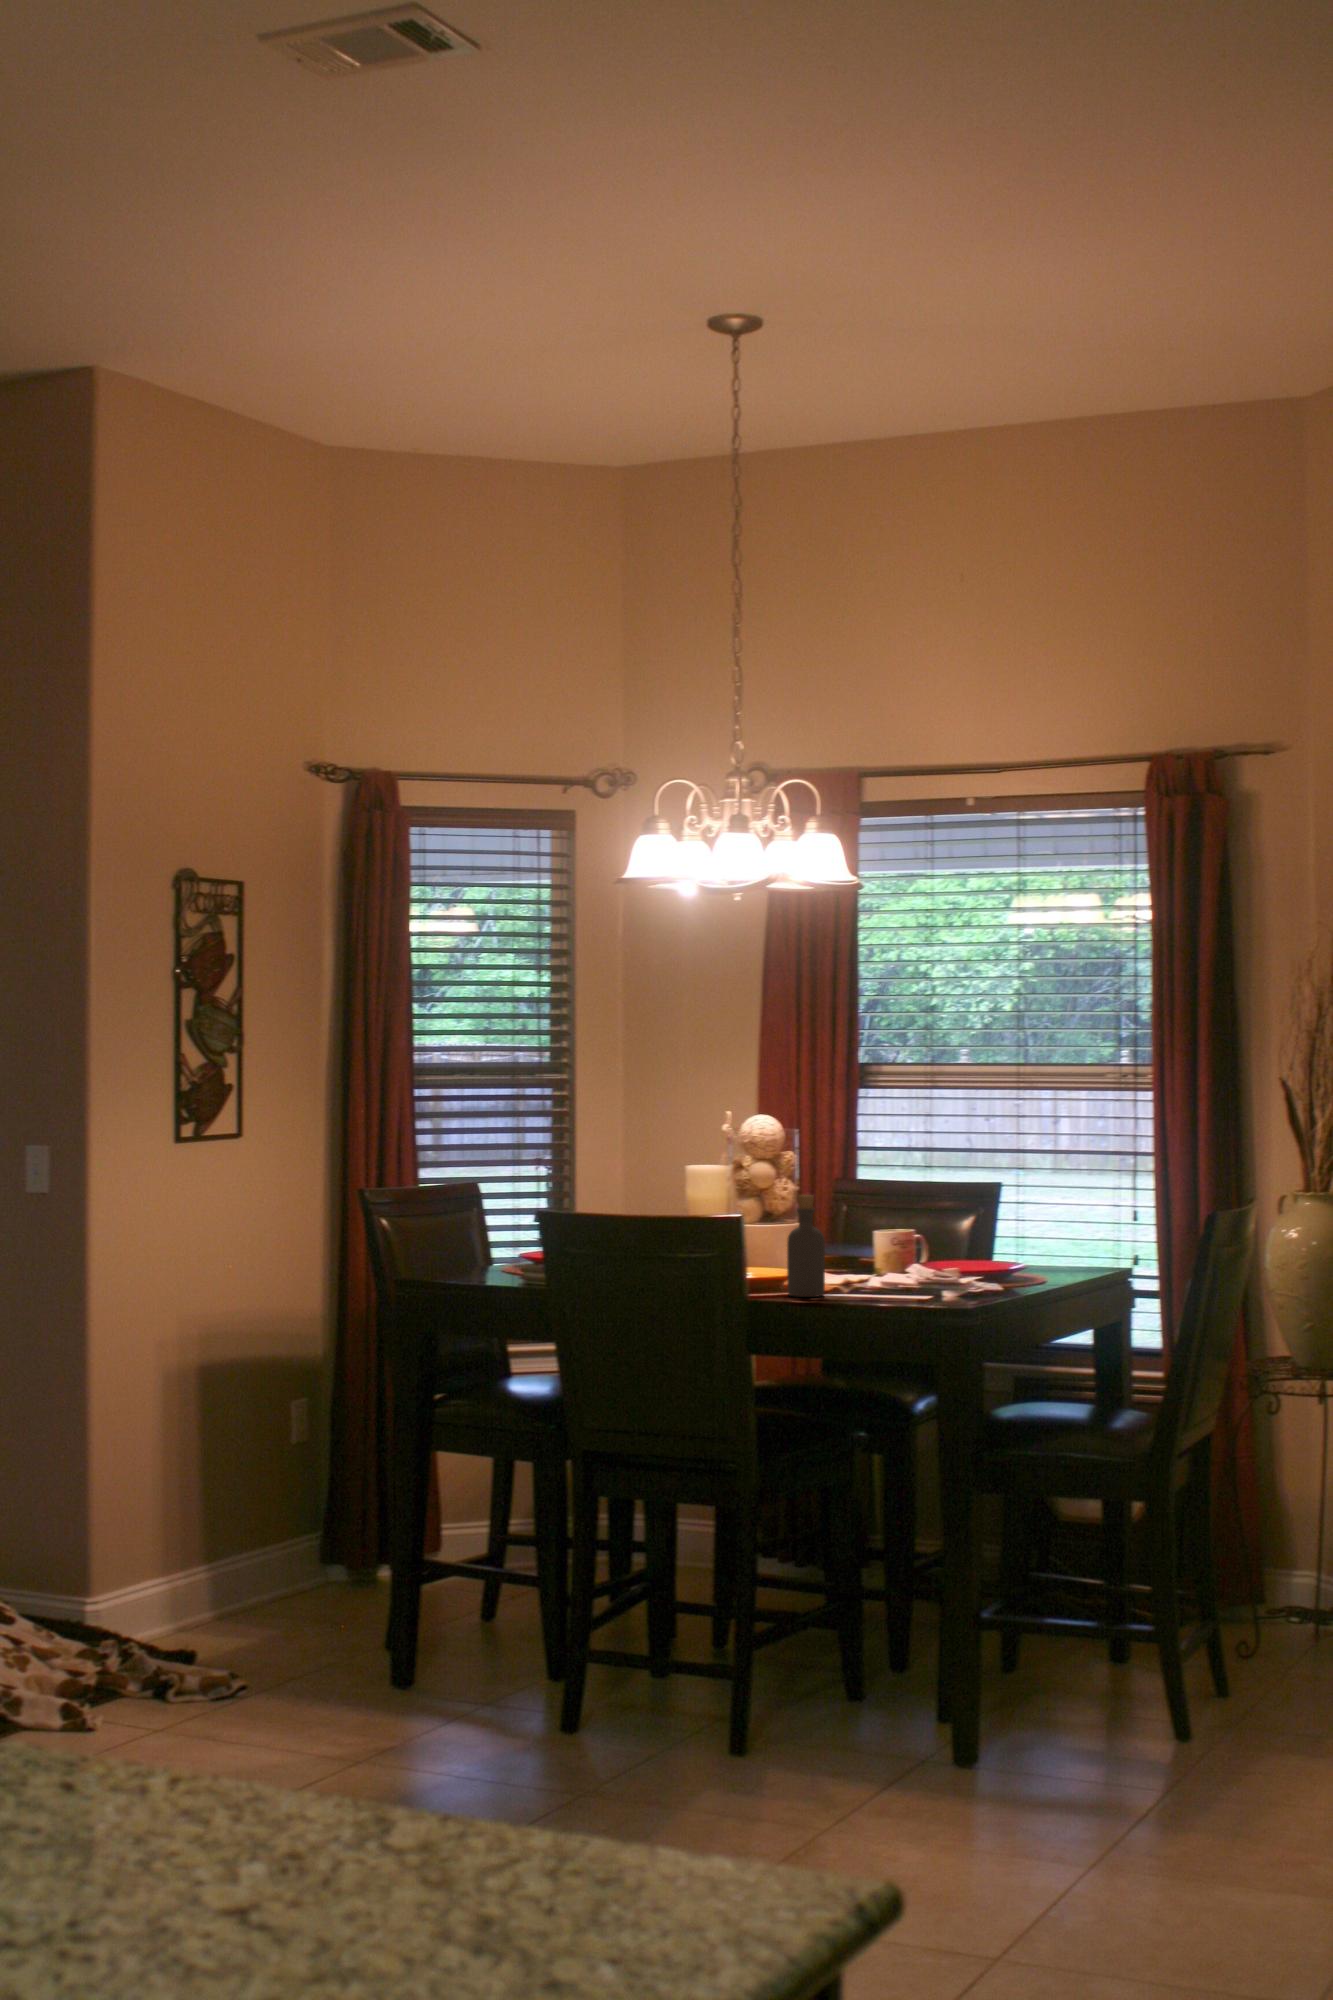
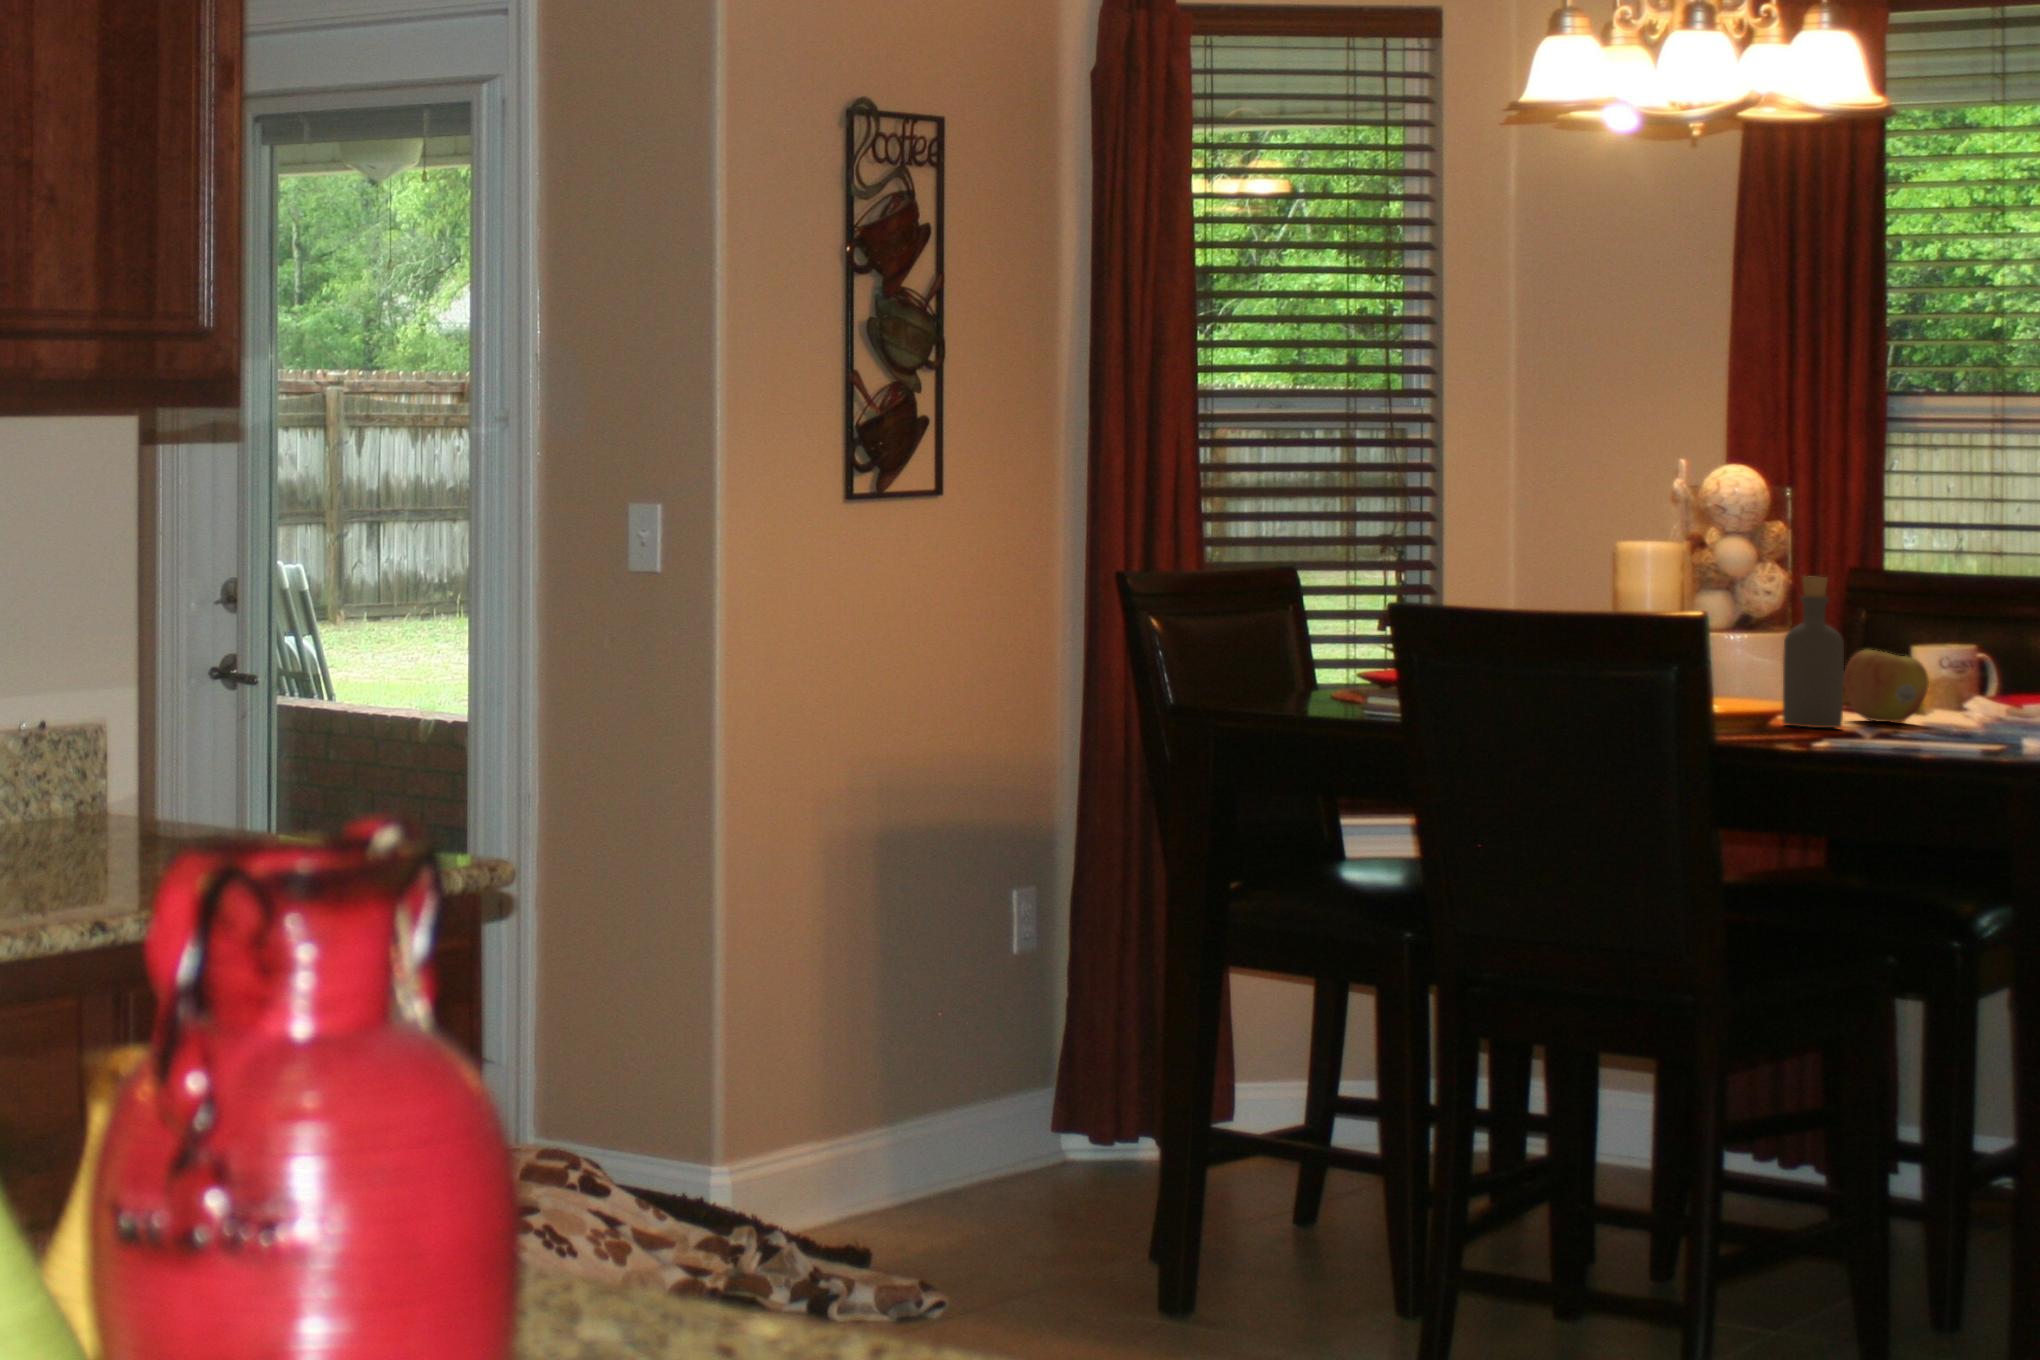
apple: none [829,1237,880,1285] -> present [1844,649,1929,722]

